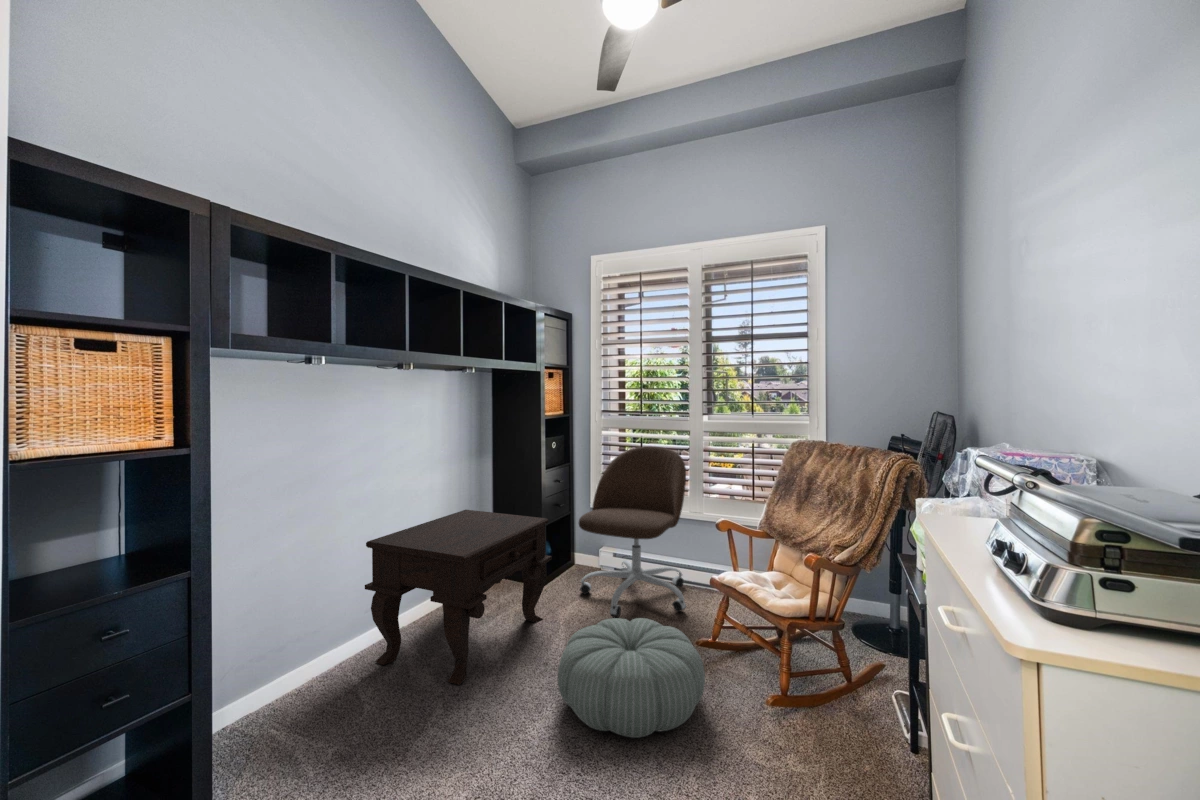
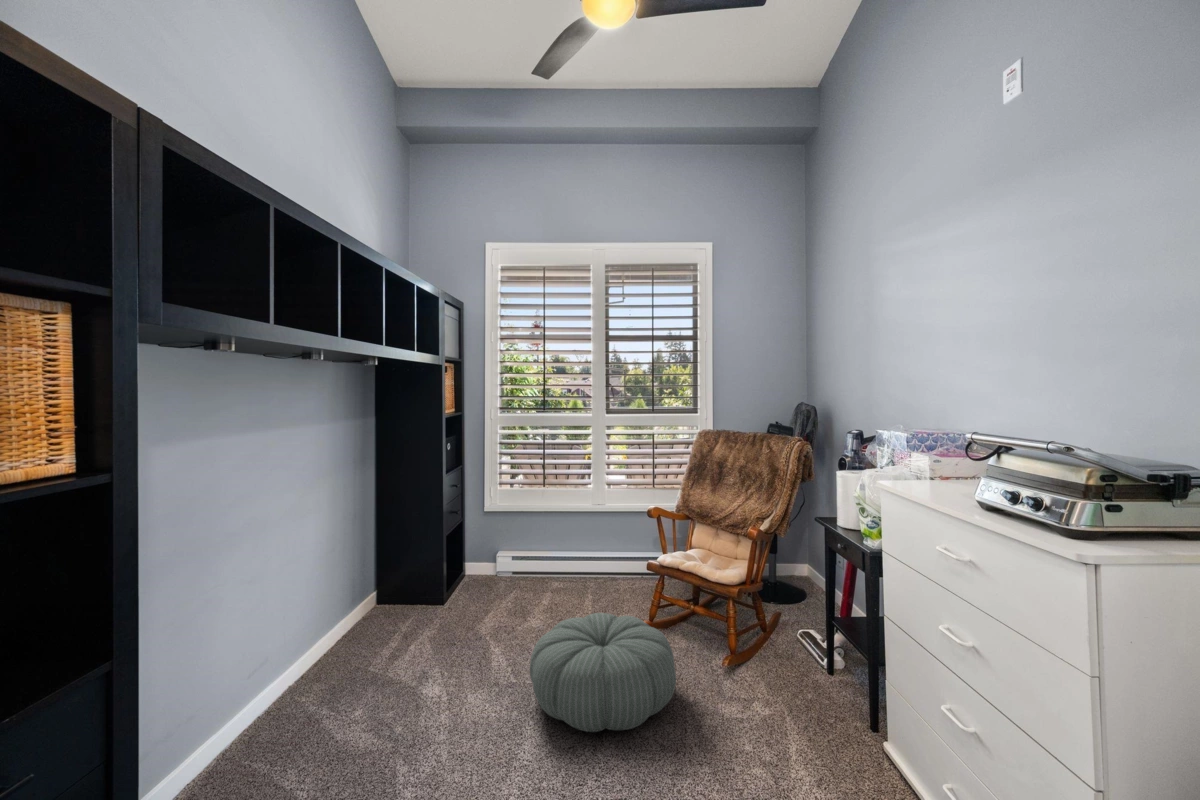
office chair: present [579,446,686,617] -> none [489,444,603,620]
side table: present [365,510,552,685] -> none [261,527,474,733]

